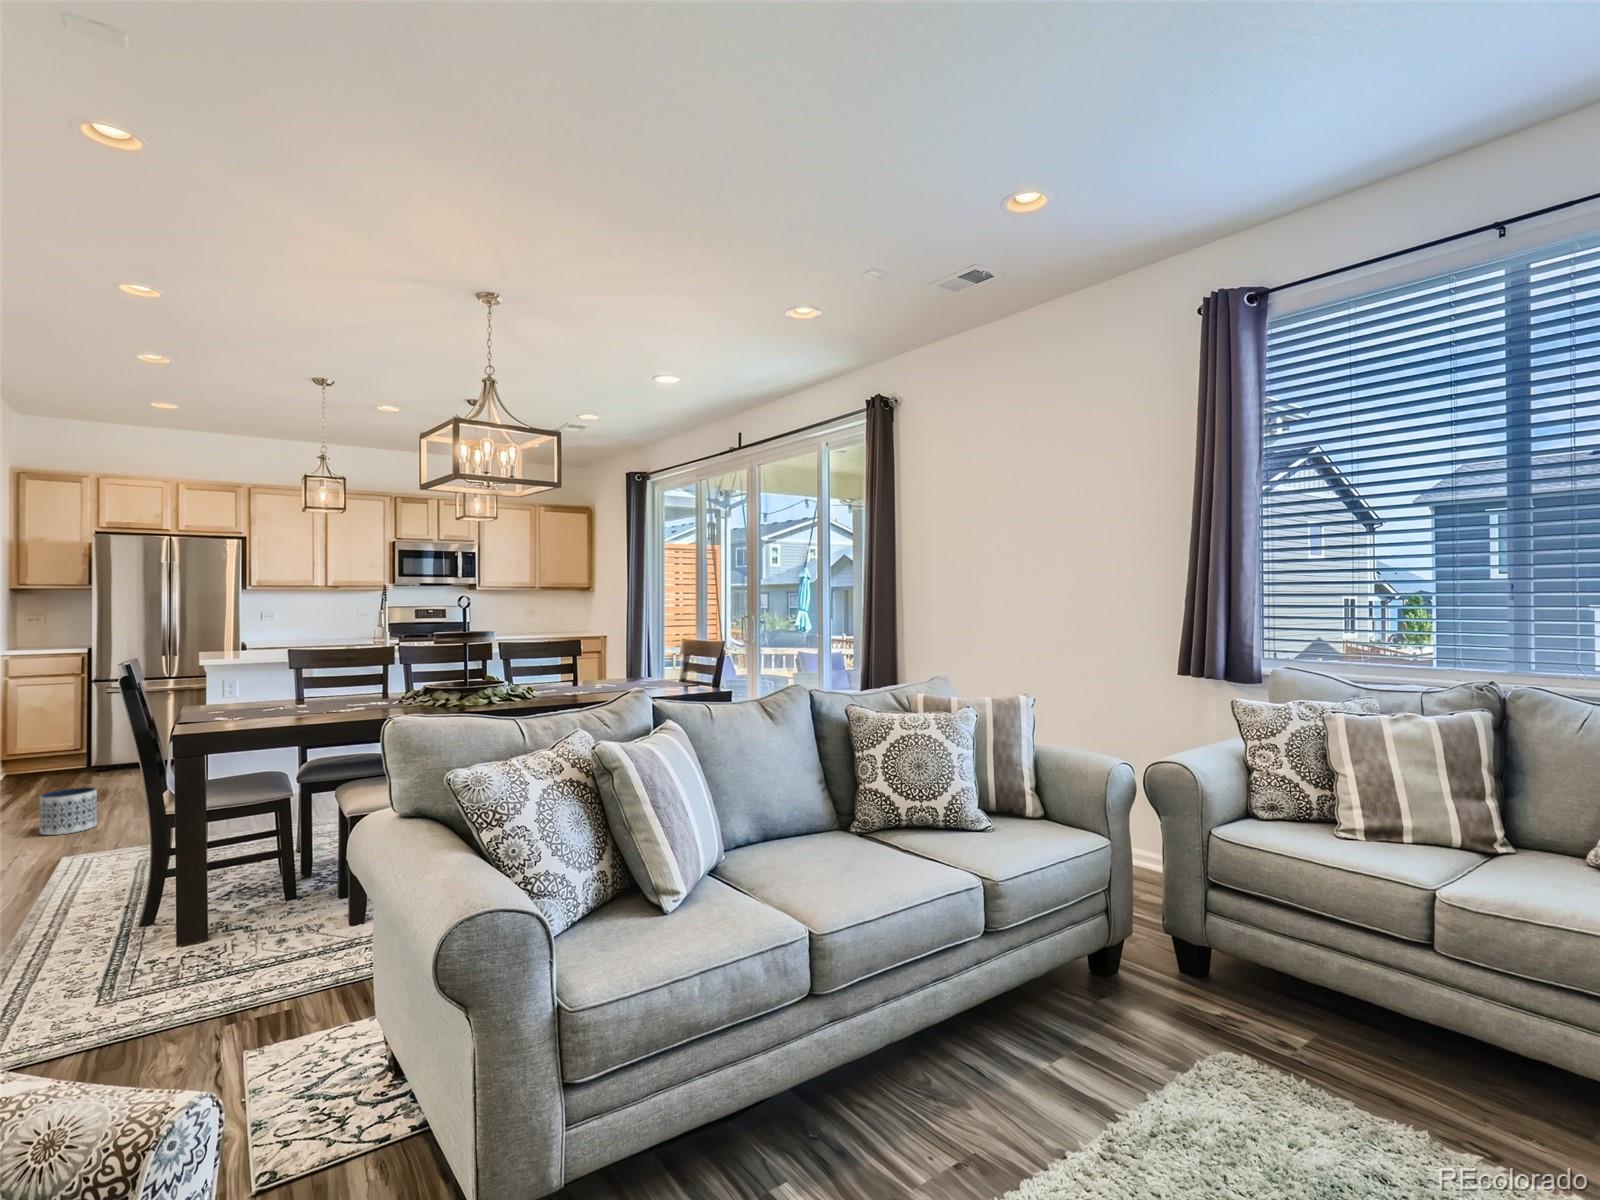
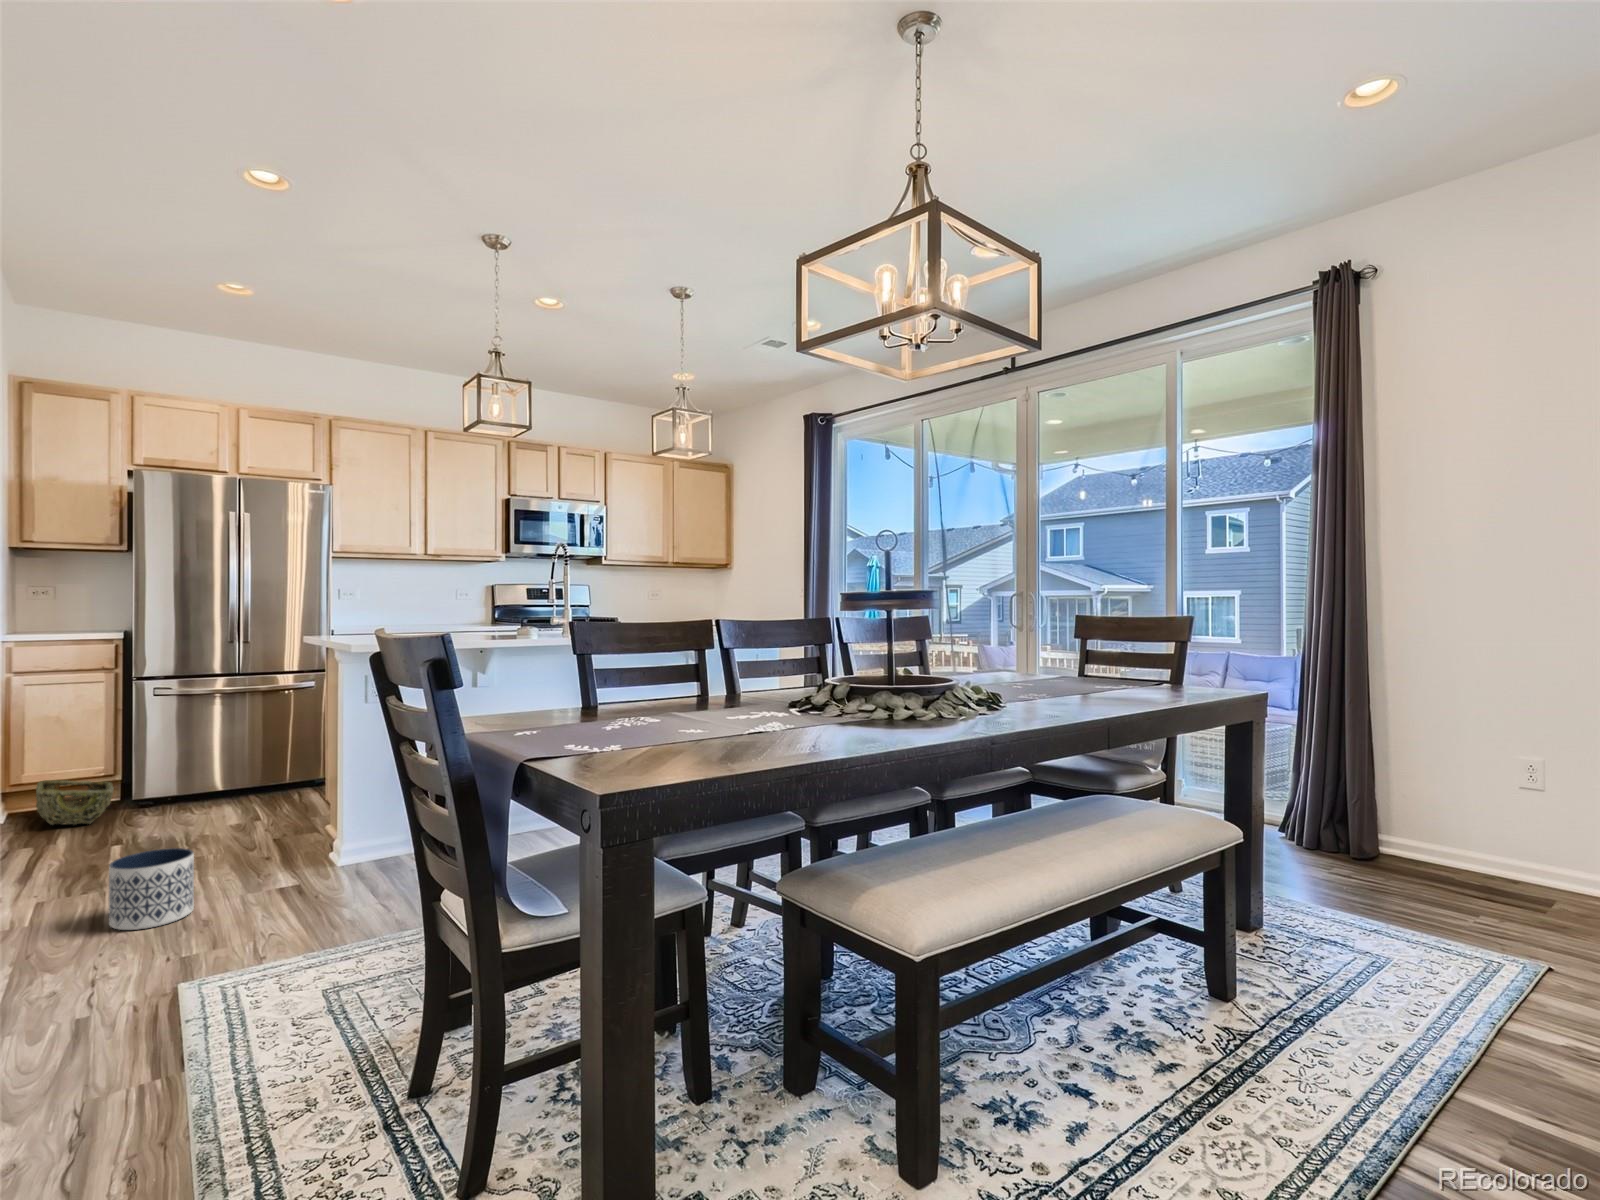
woven basket: none [22,752,80,783] -> present [36,780,114,826]

